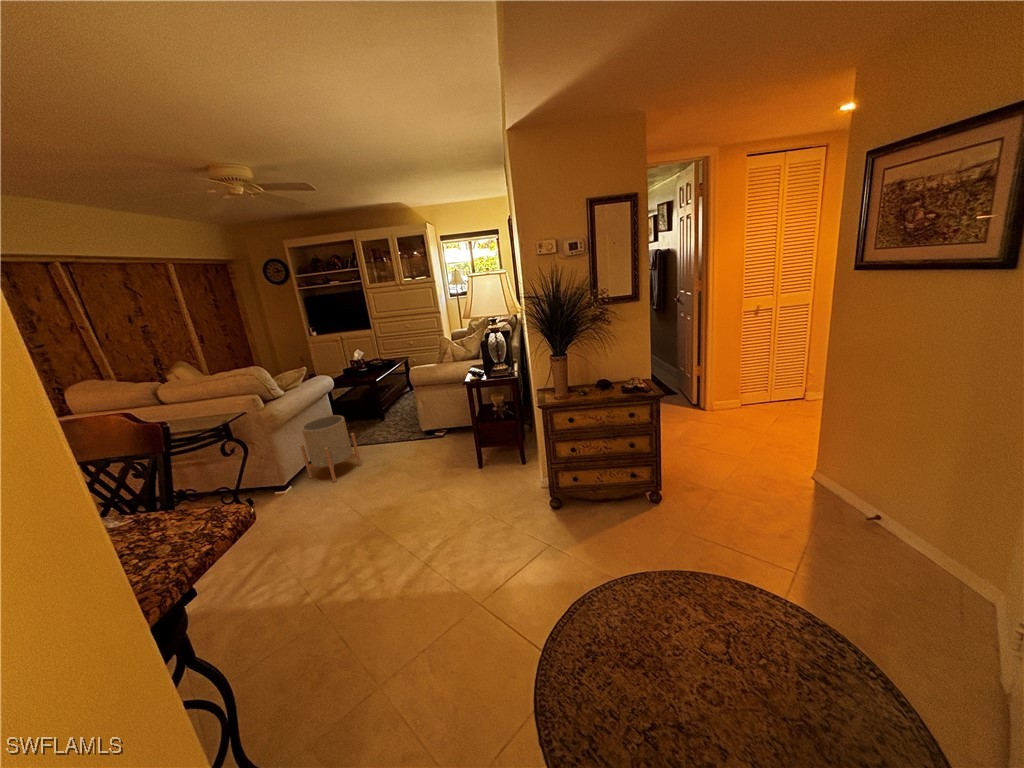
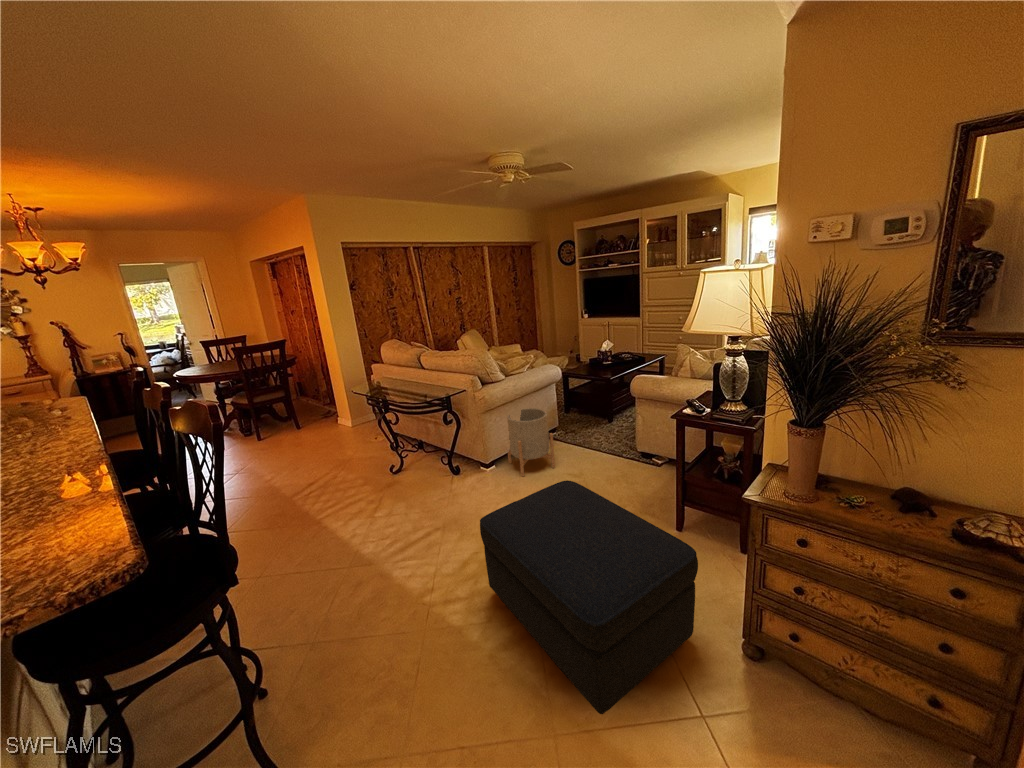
ottoman: none [365,445,531,566] -> present [480,480,698,714]

